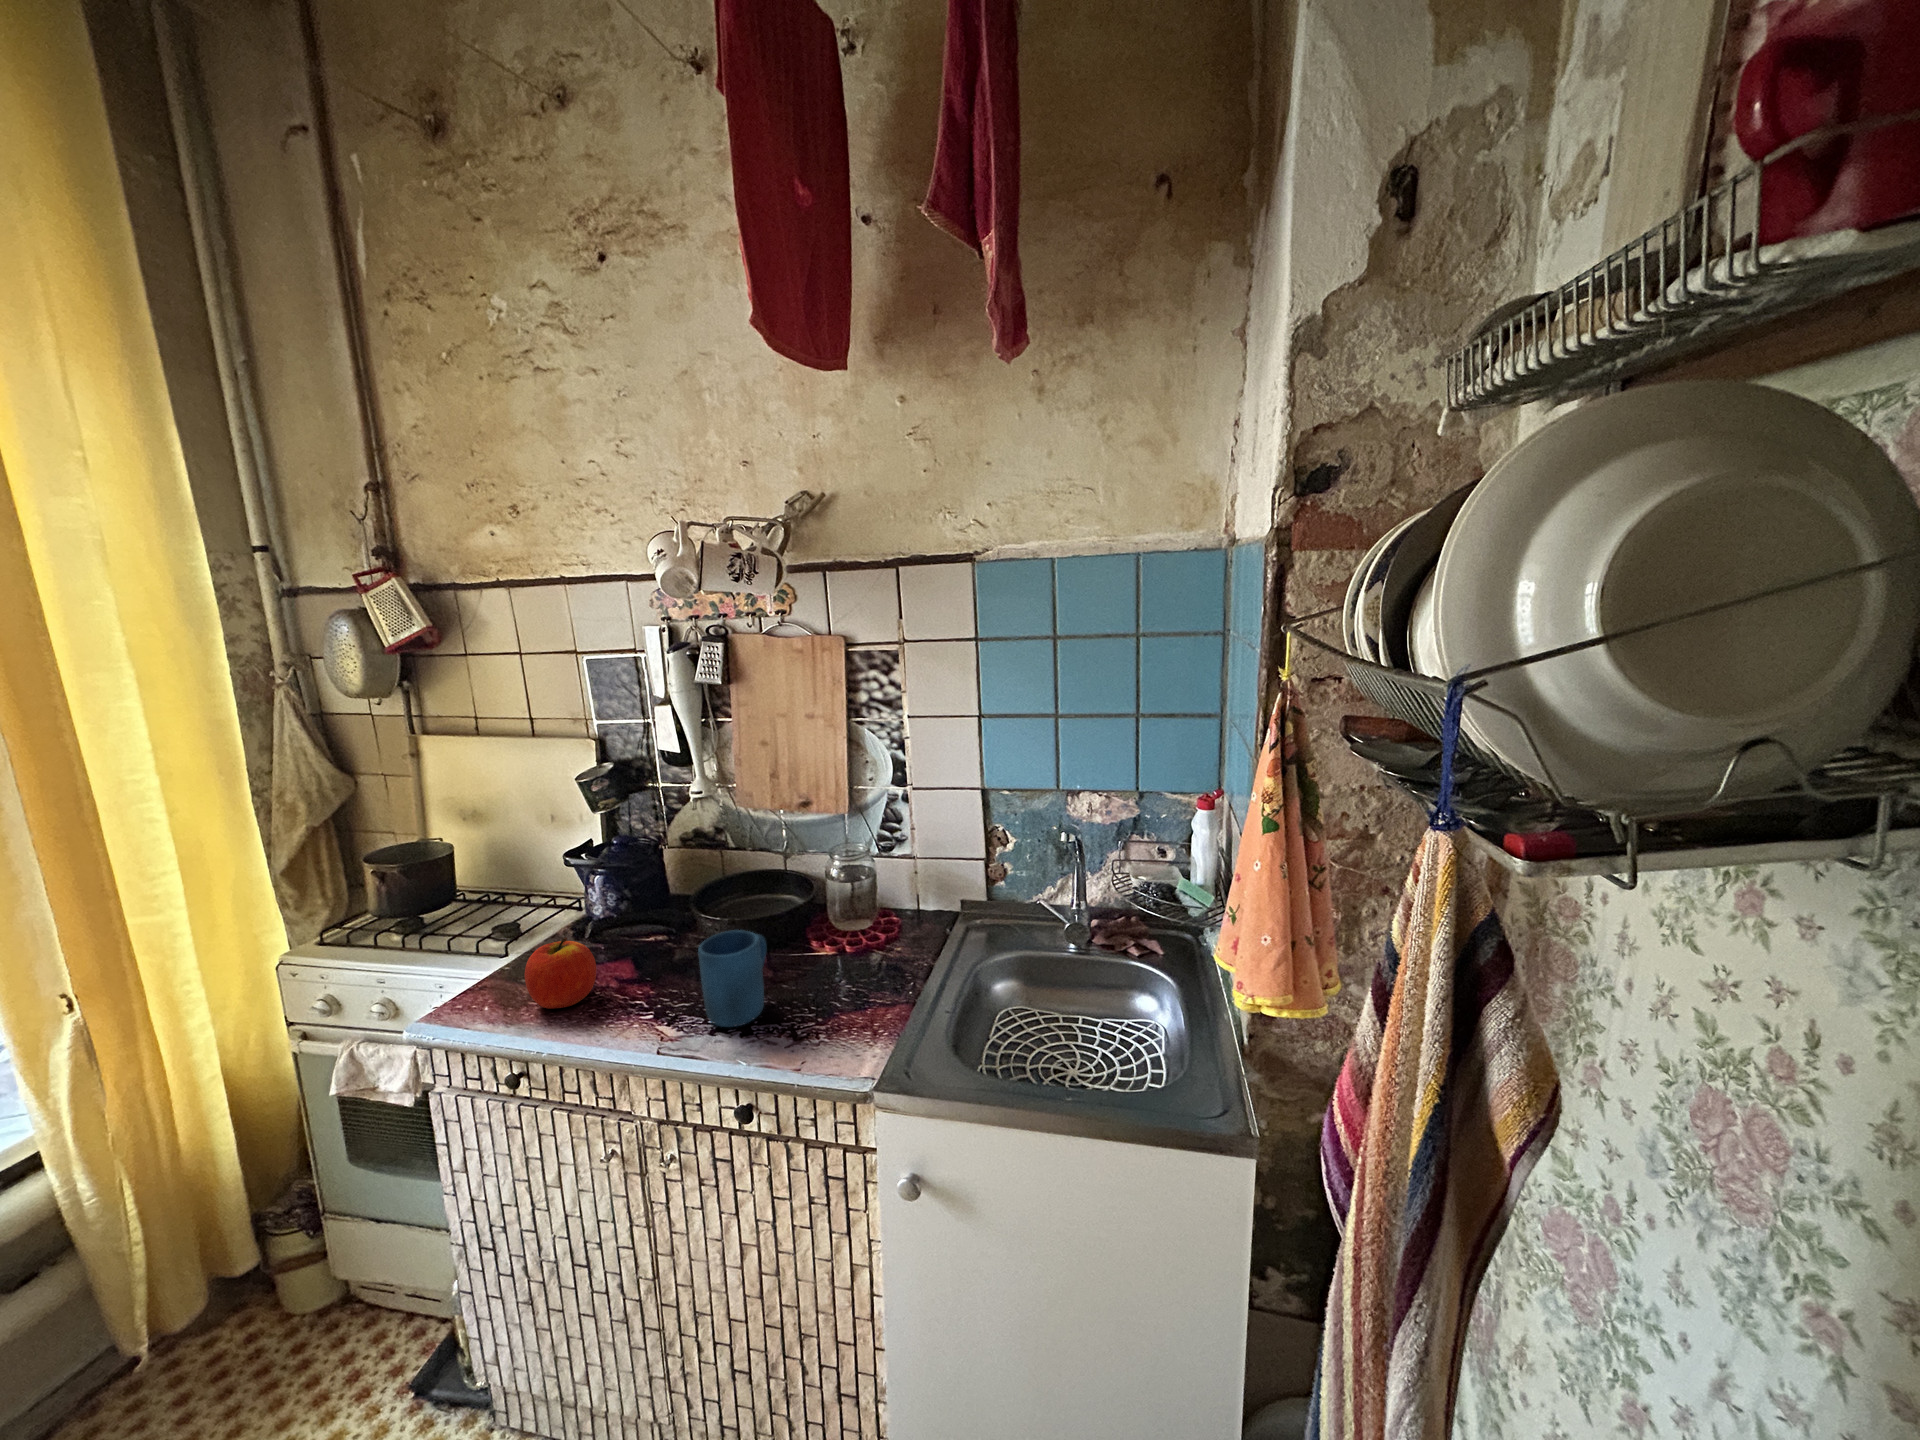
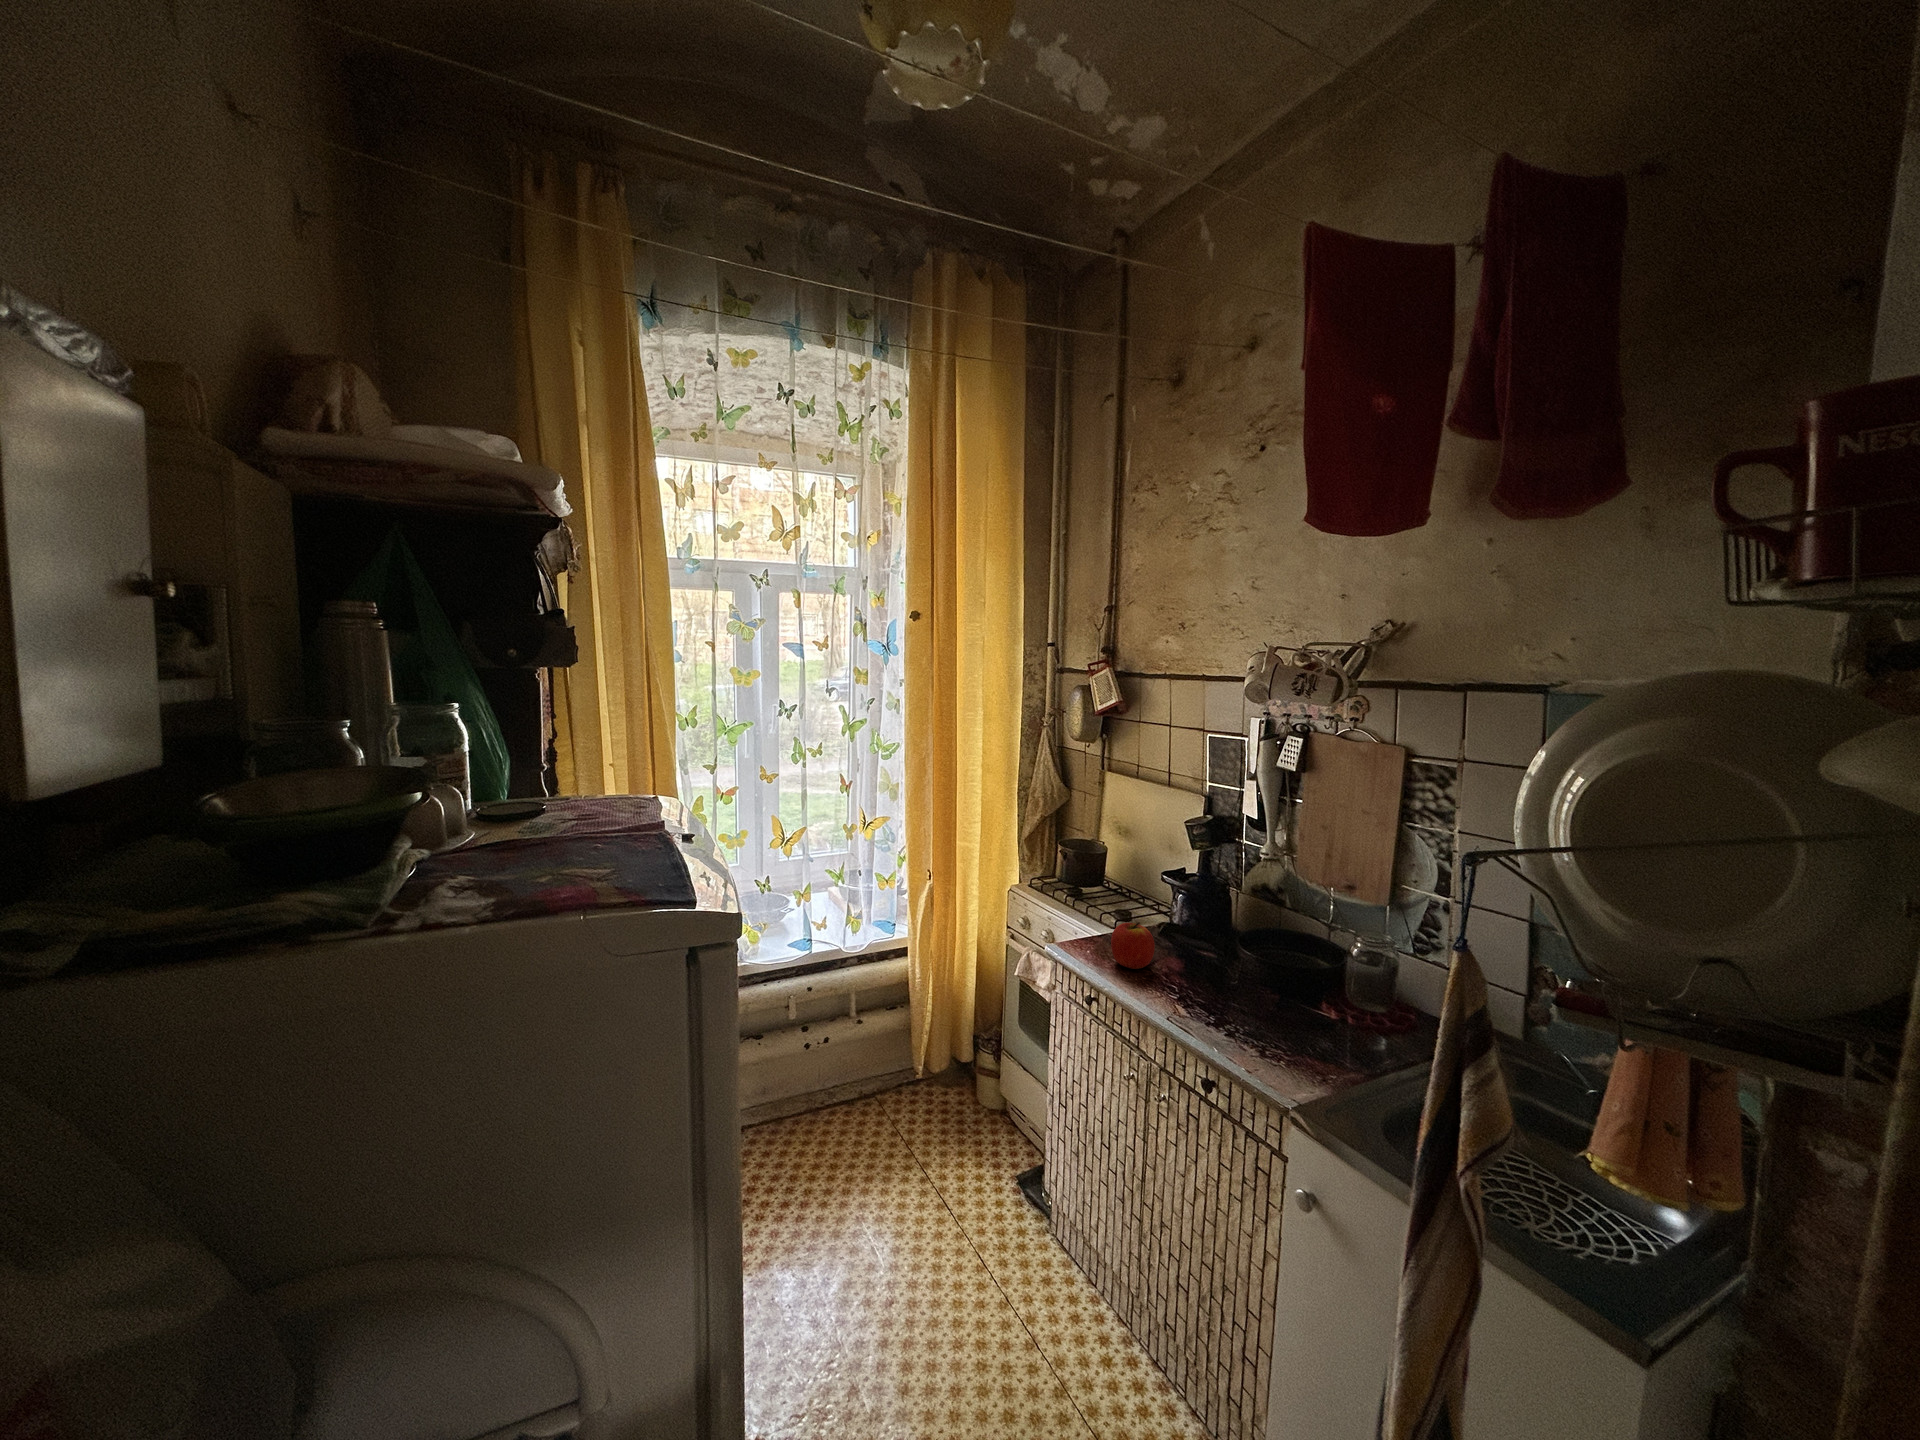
mug: present [698,930,766,1027] -> none [1210,958,1270,1033]

